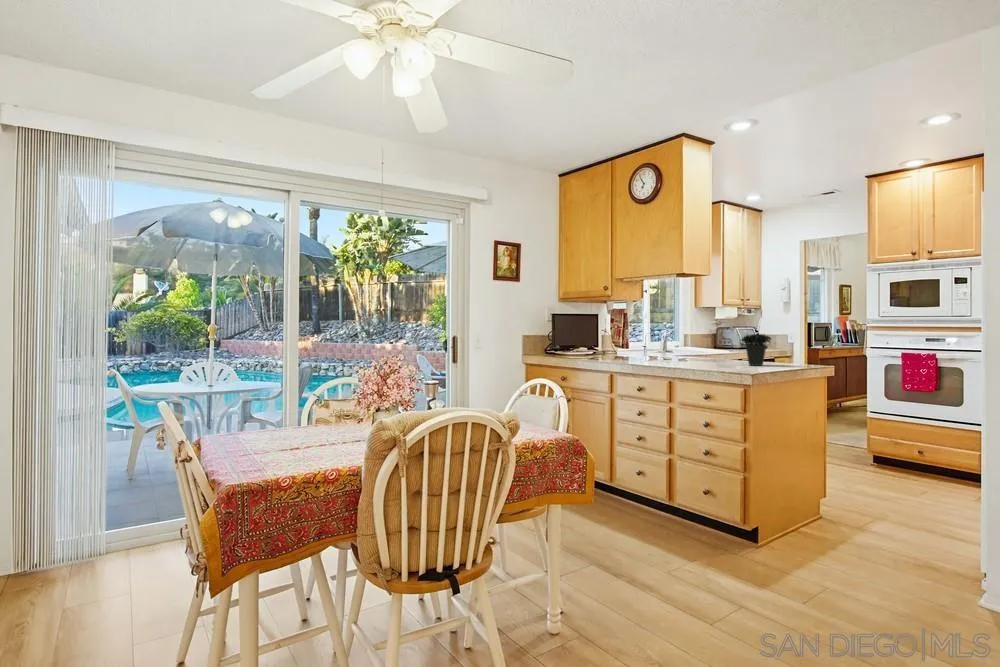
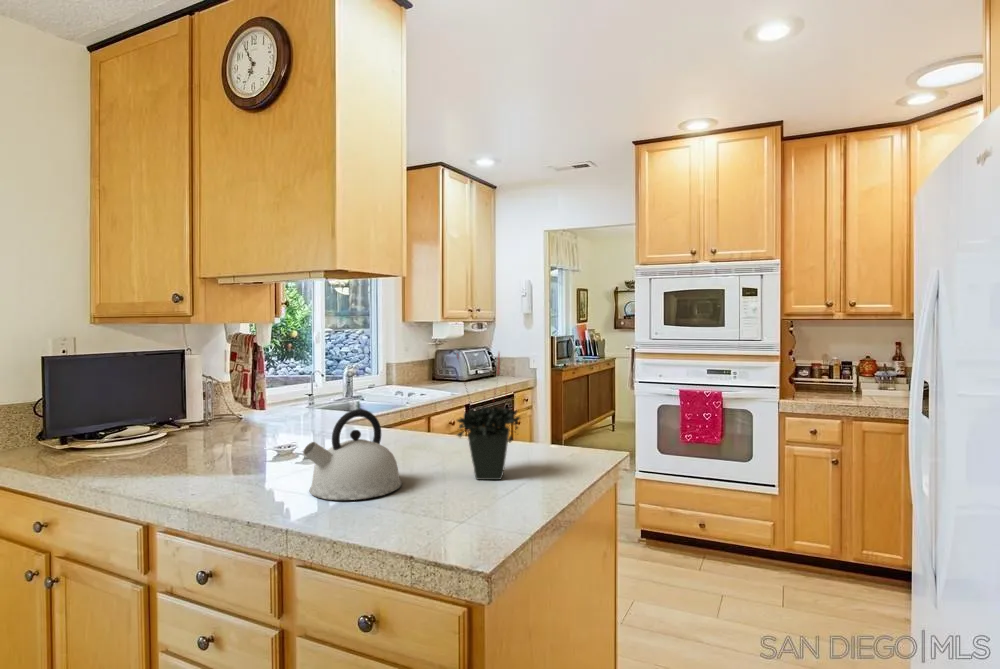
kettle: none [675,332,715,365] -> present [303,409,402,500]

